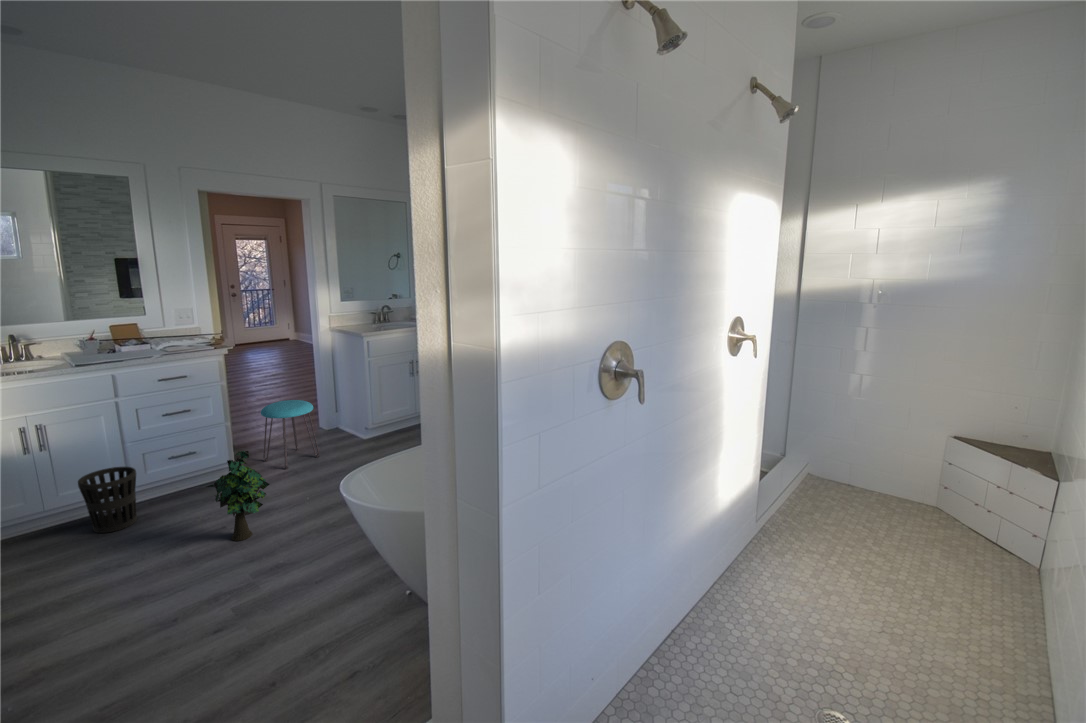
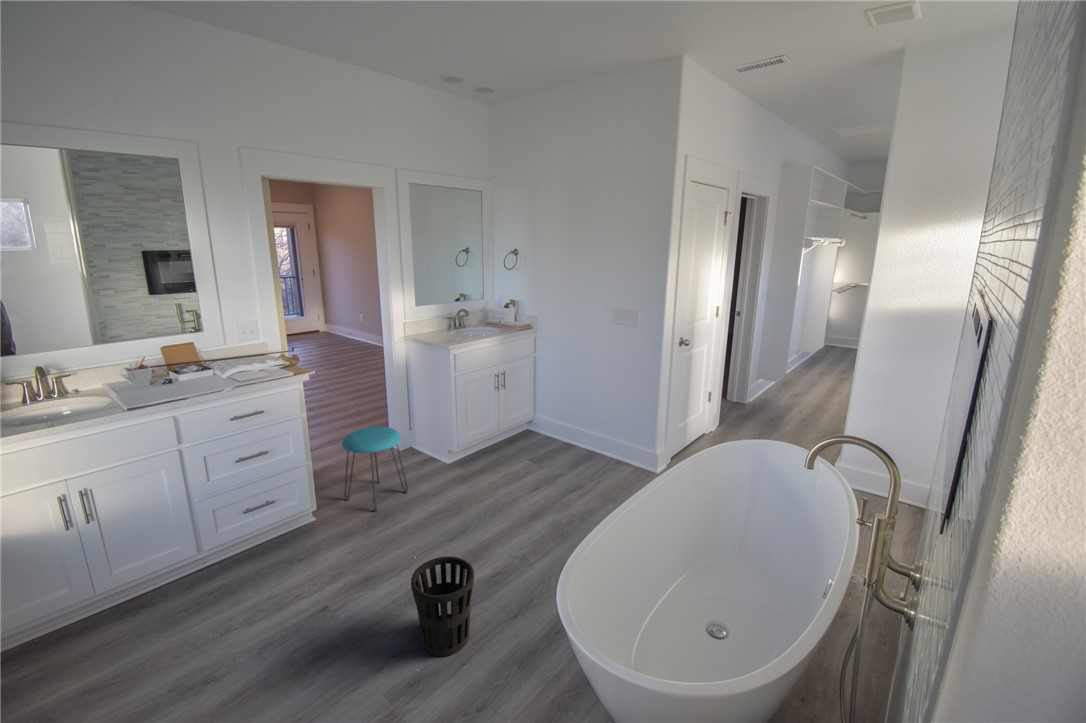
decorative plant: present [207,451,269,541] -> none [312,516,388,631]
wastebasket: present [78,467,137,533] -> present [411,557,474,656]

